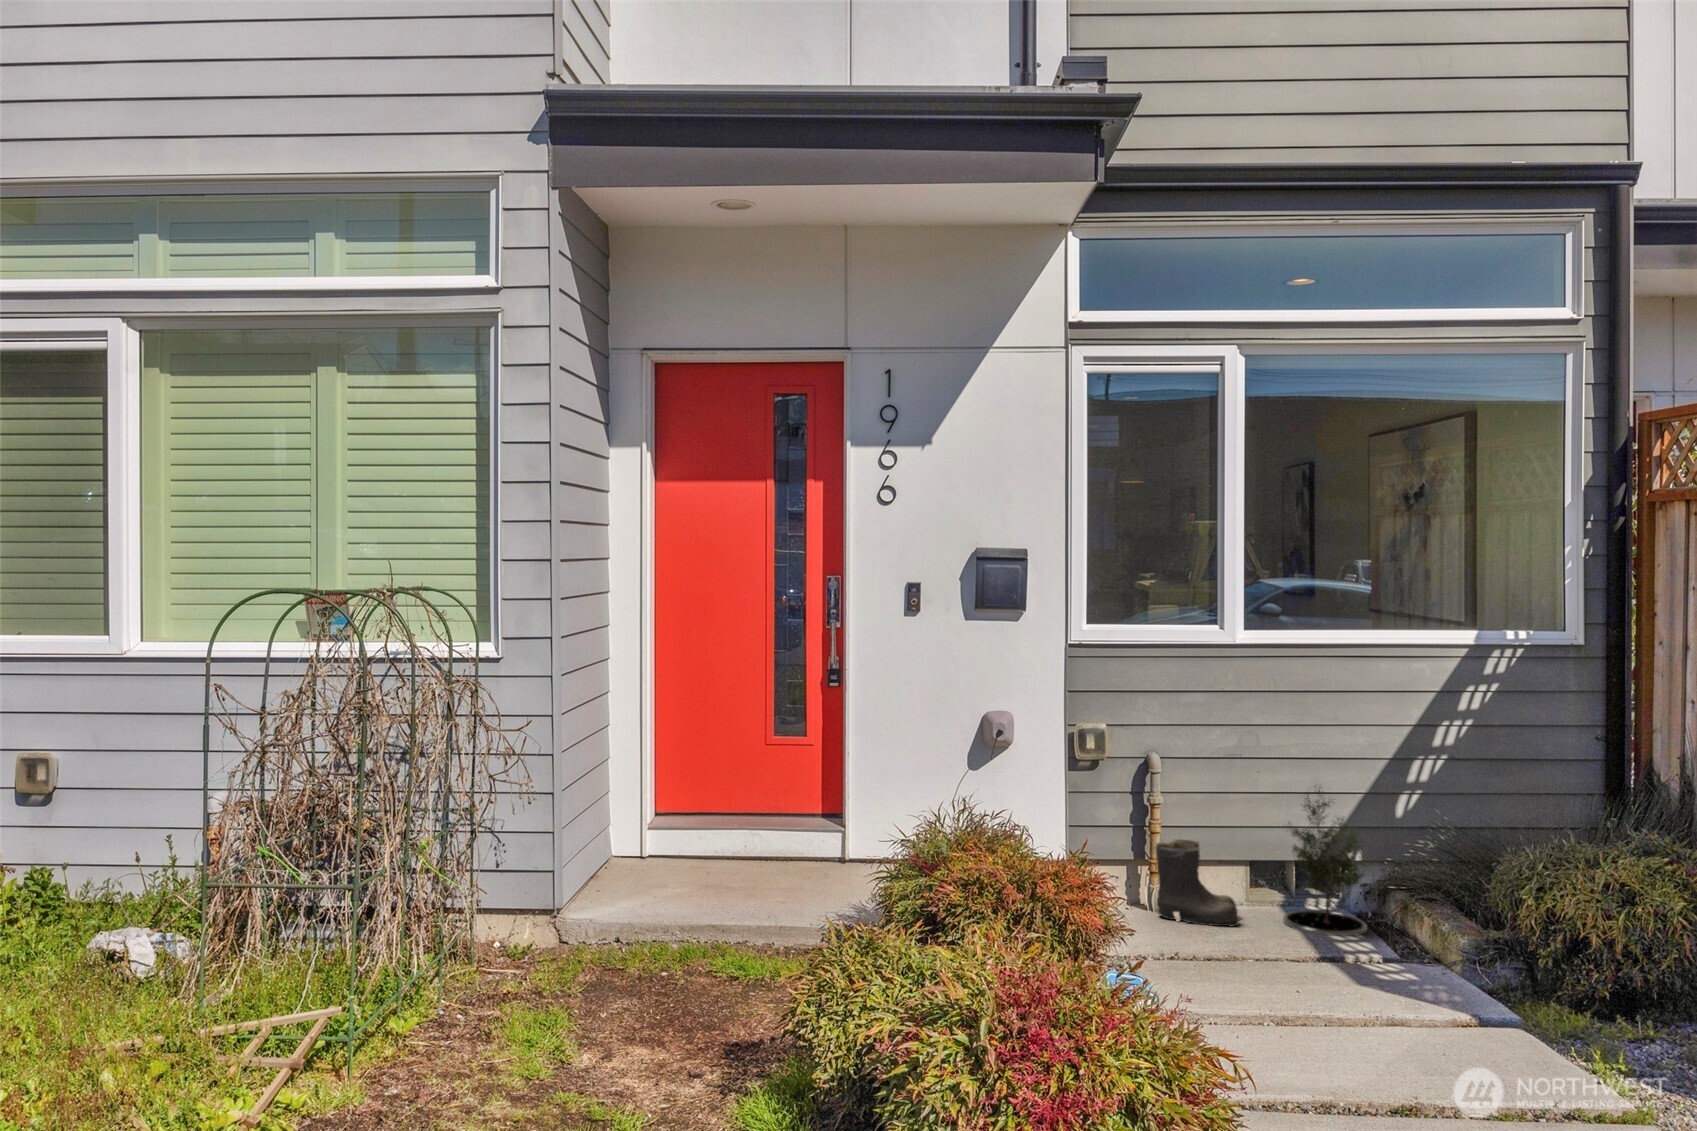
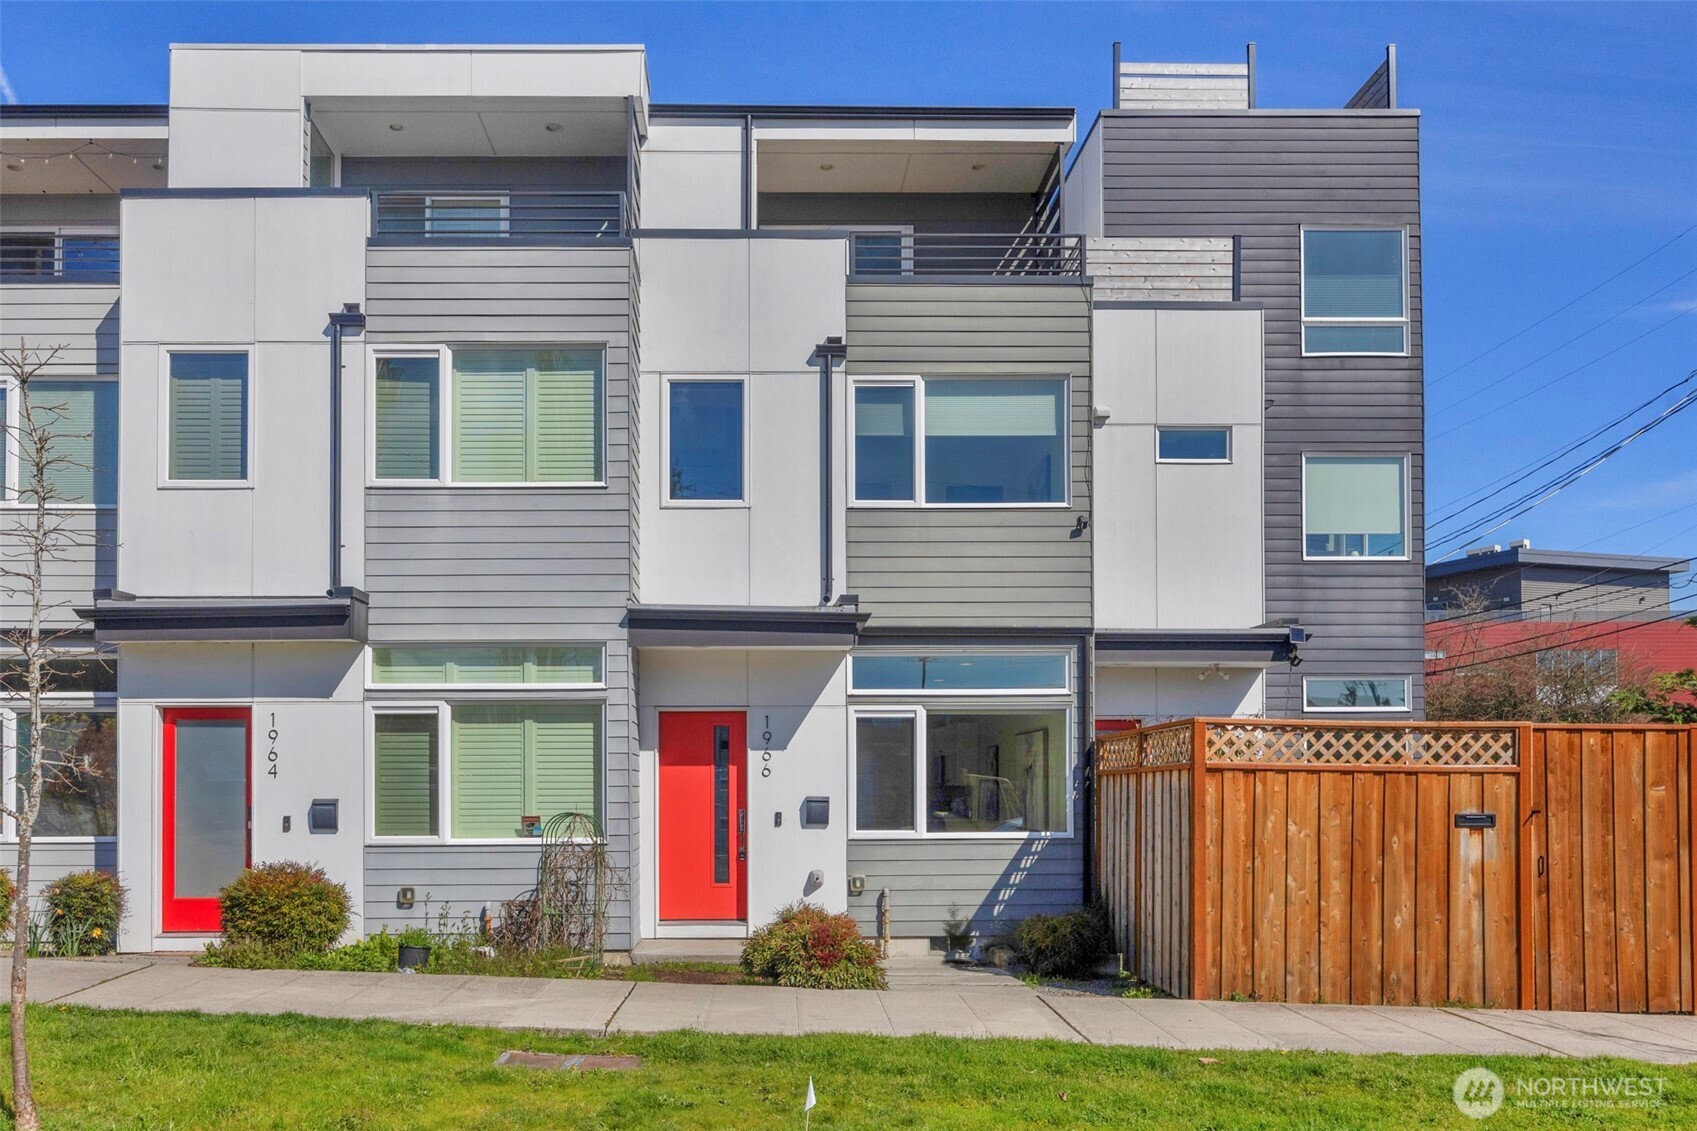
boots: present [1156,839,1239,926] -> none [885,928,922,964]

